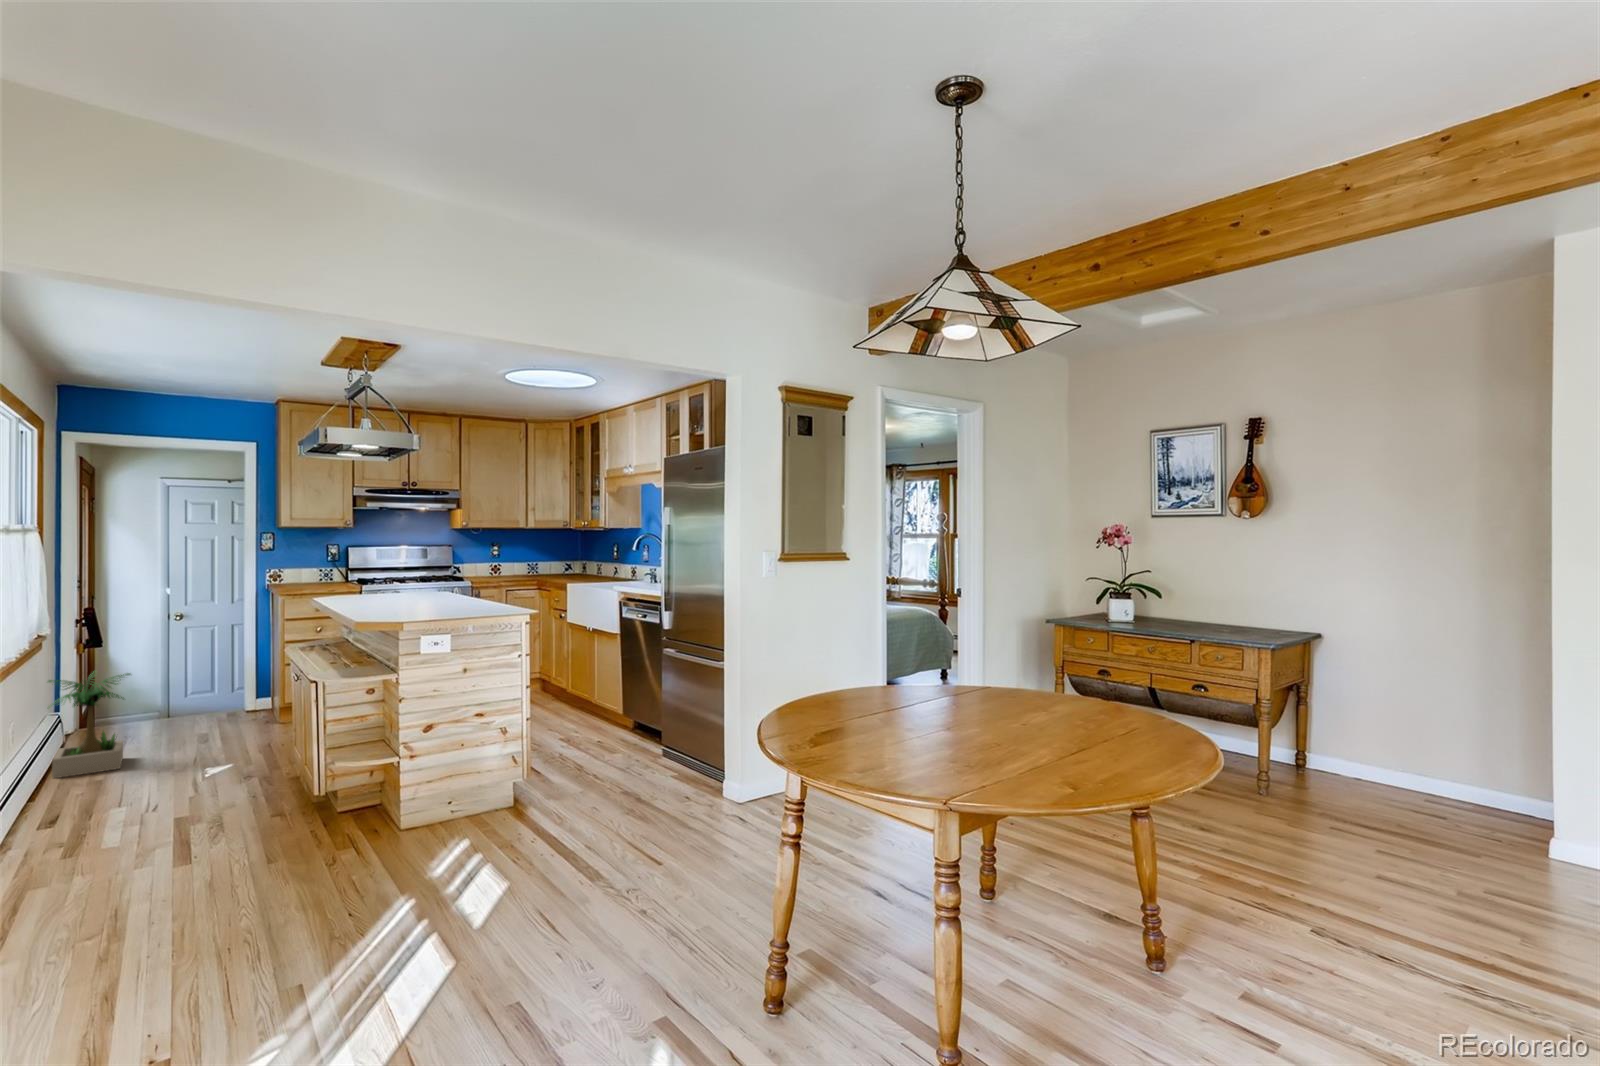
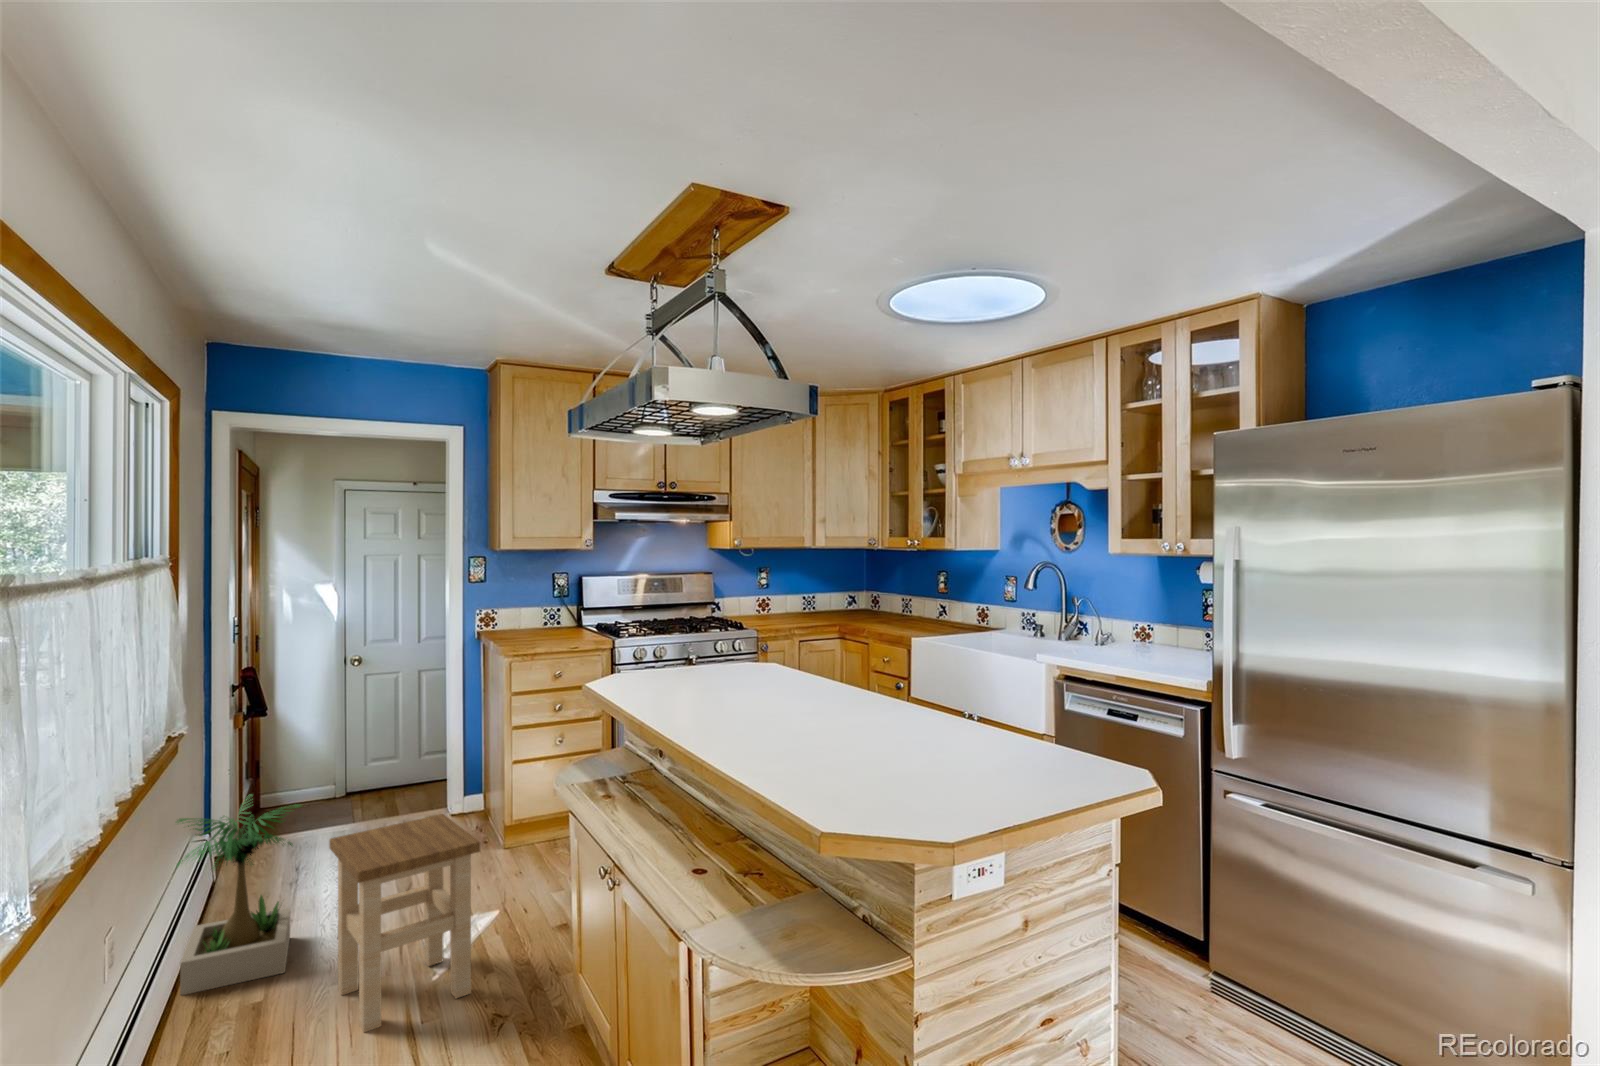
stool: none [149,677,245,783] -> present [329,814,480,1032]

